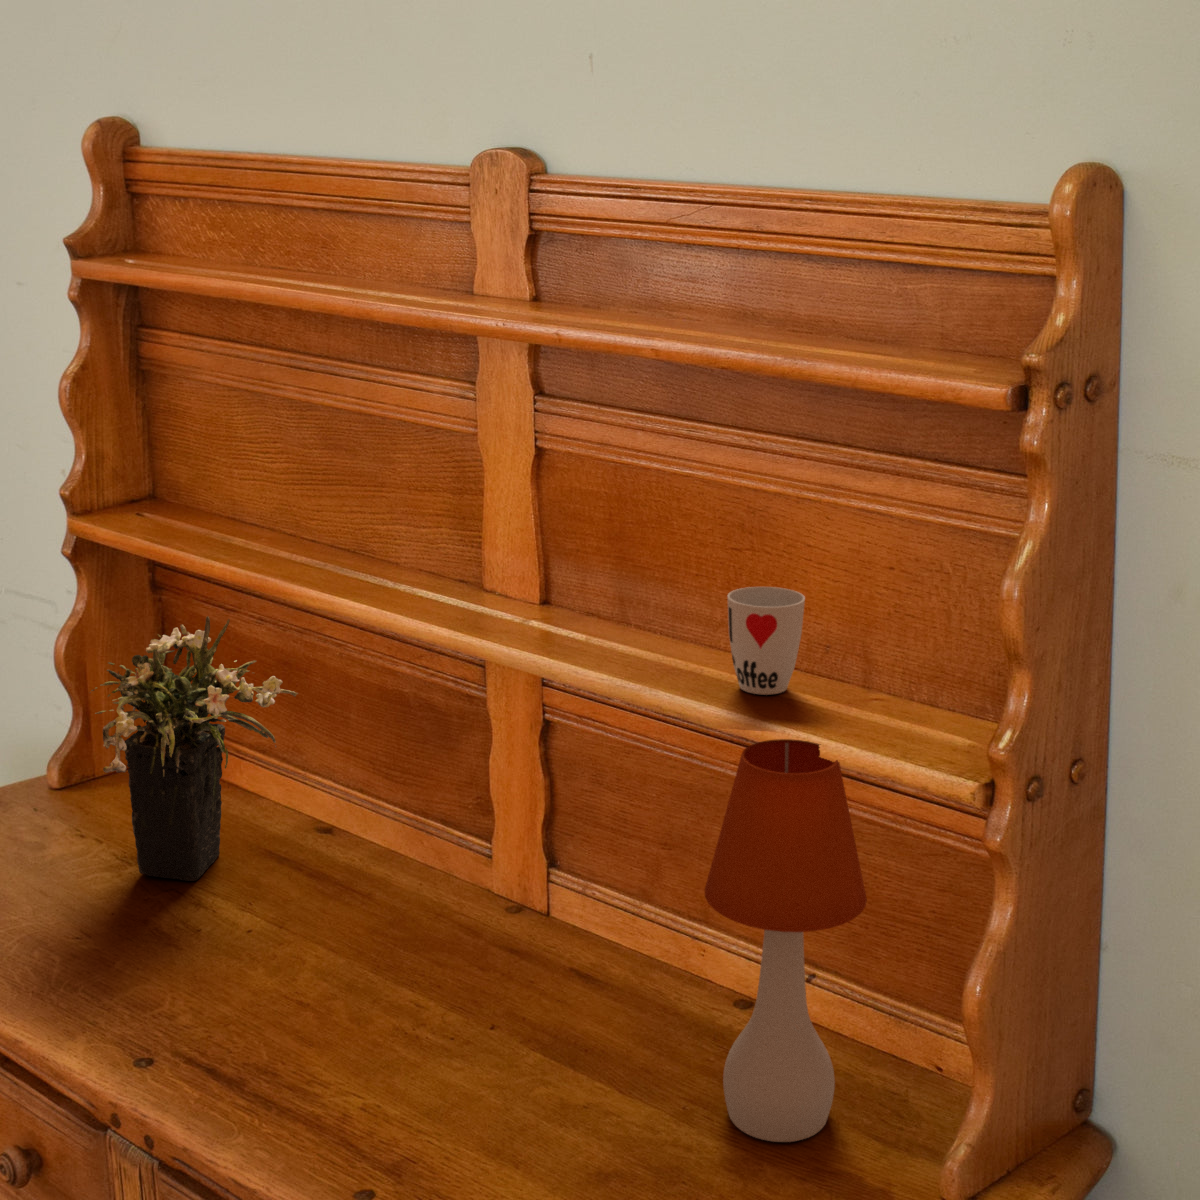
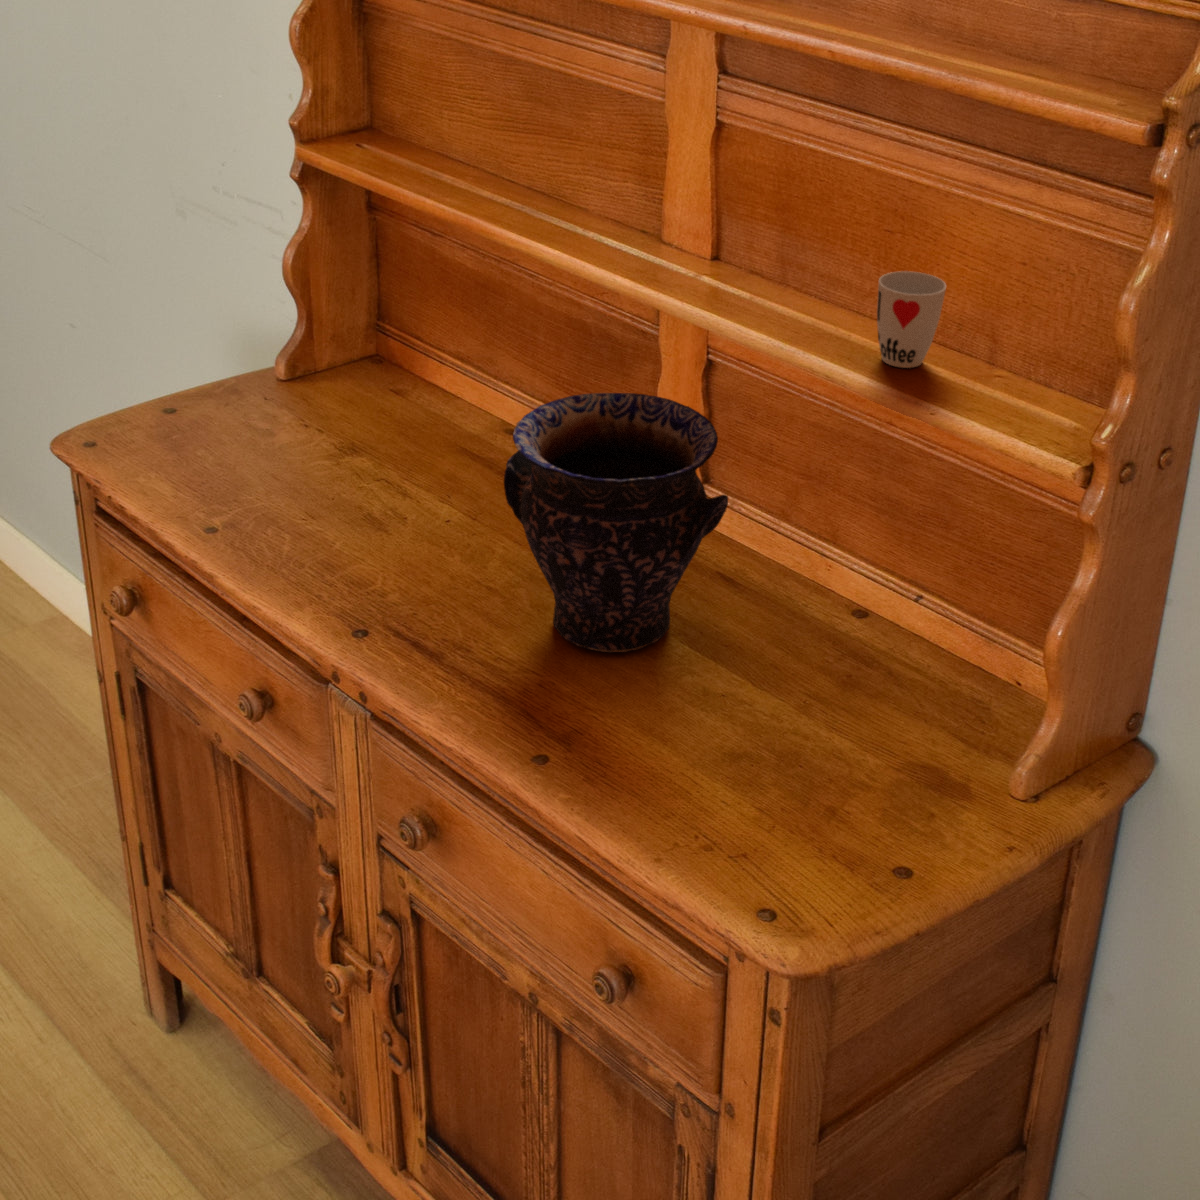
flower arrangement: present [89,616,298,881] -> none [316,249,496,474]
table lamp: present [705,739,867,1142] -> none [837,410,971,728]
vase: none [300,753,573,1073] -> present [504,393,728,652]

